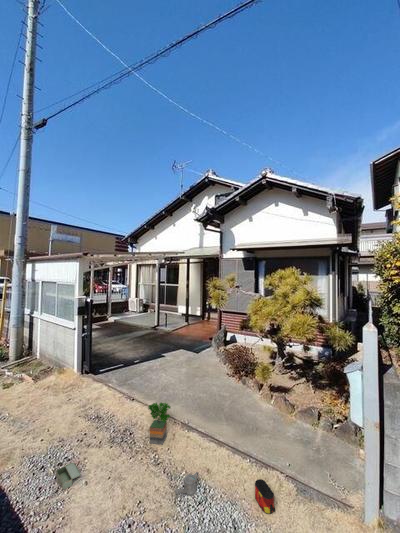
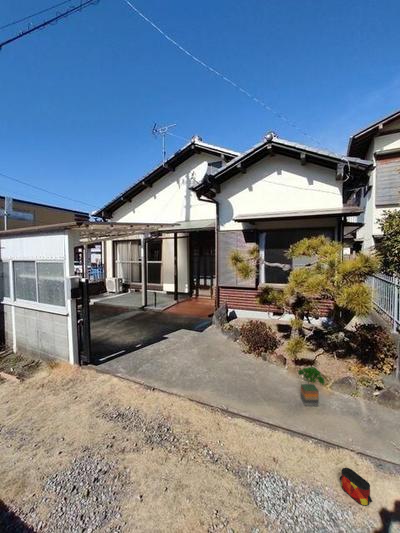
potted tree: present [148,403,171,445] -> present [298,367,325,406]
toolbox: present [56,462,81,490] -> none [98,474,132,512]
watering can: present [175,472,198,496] -> none [258,468,275,498]

